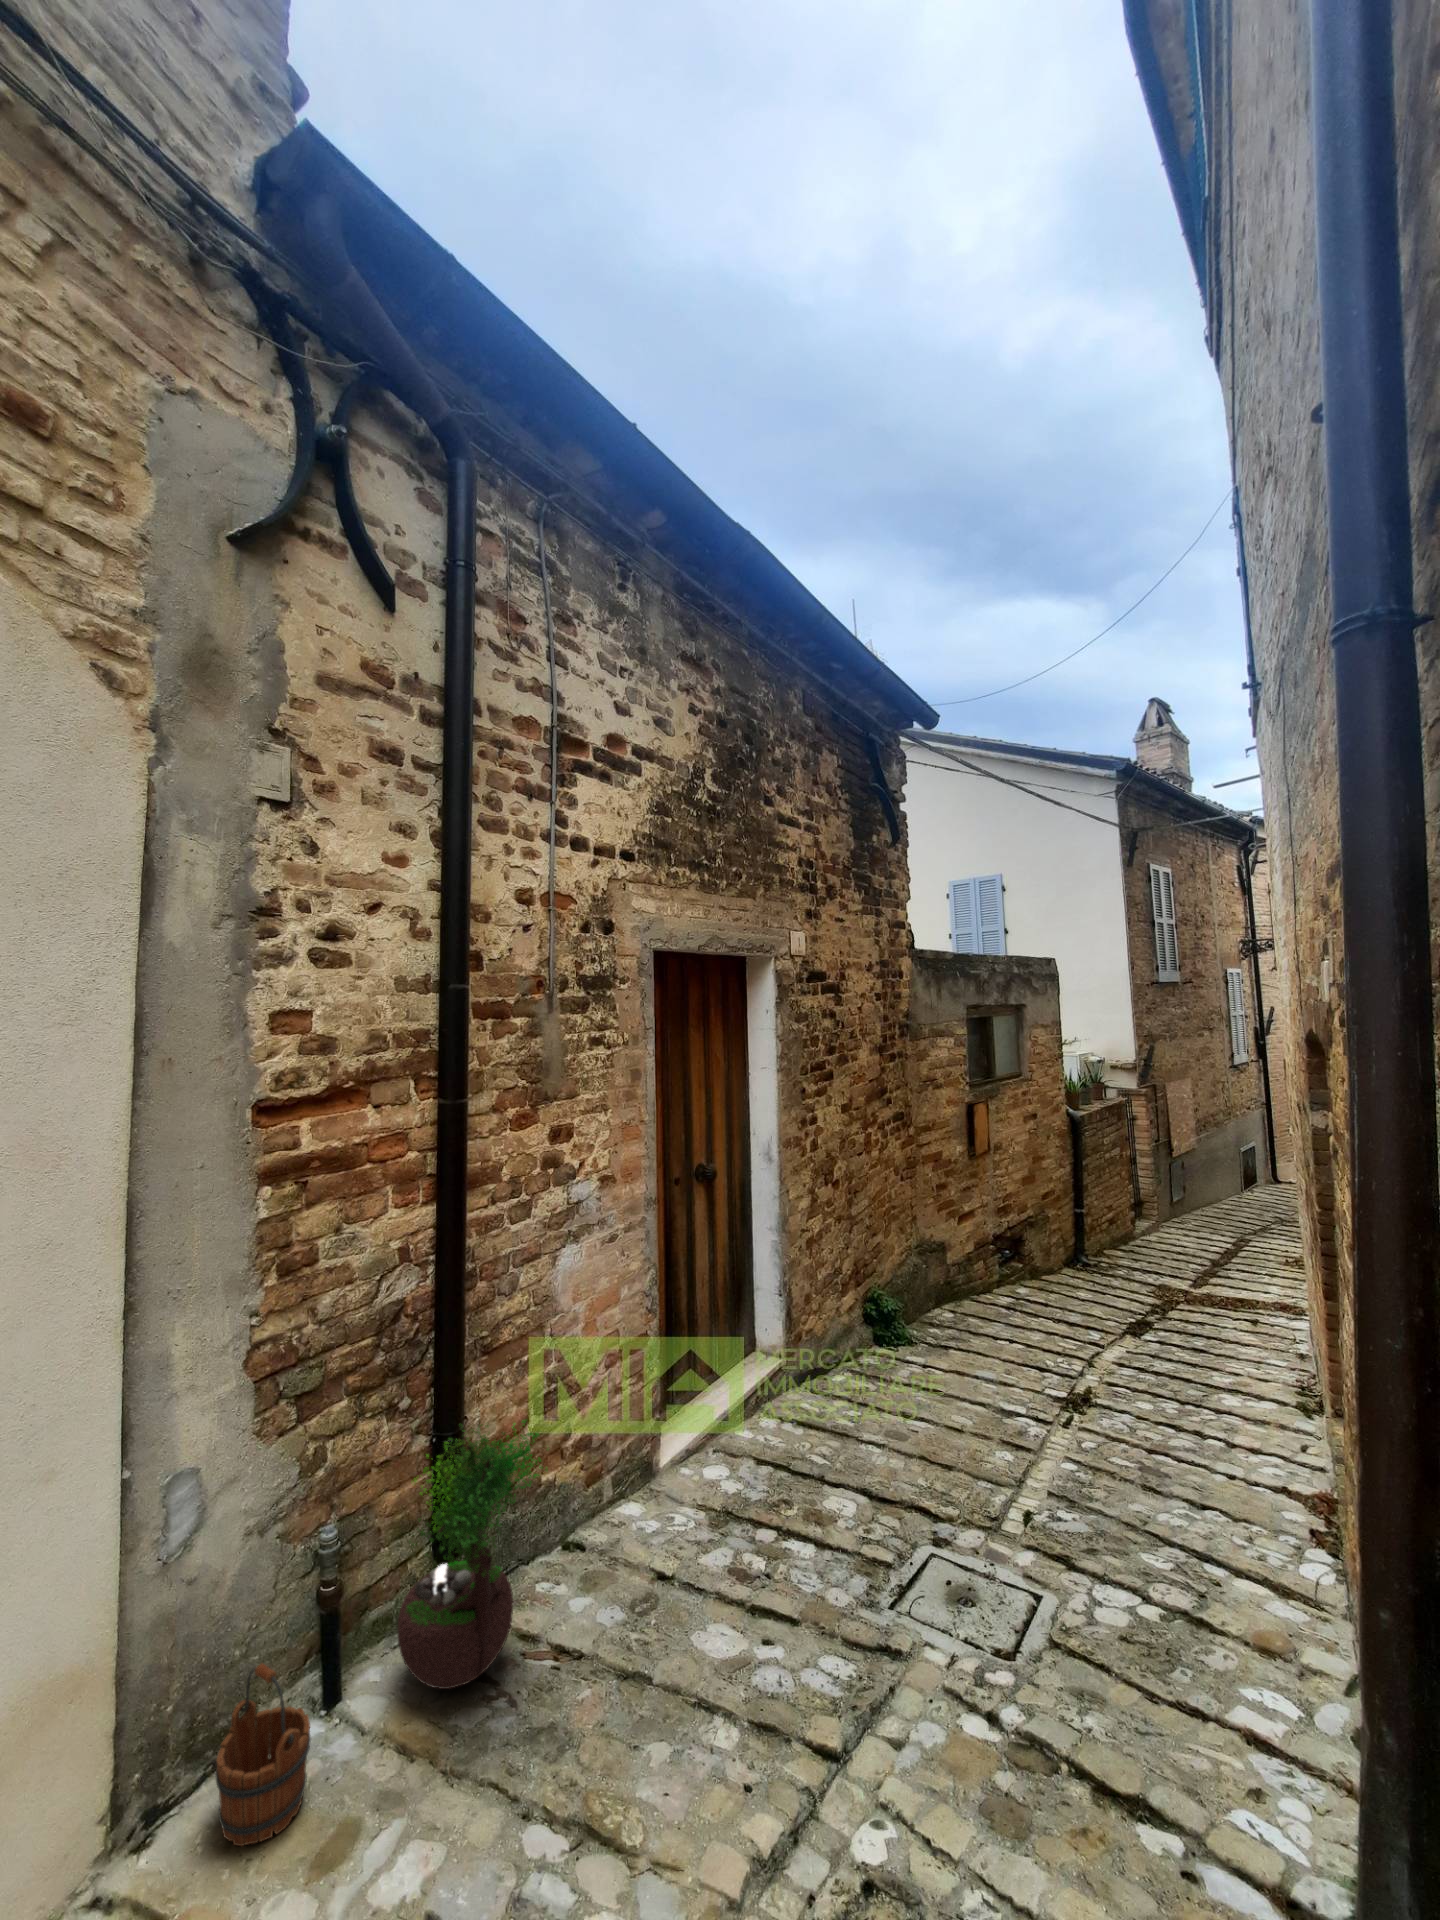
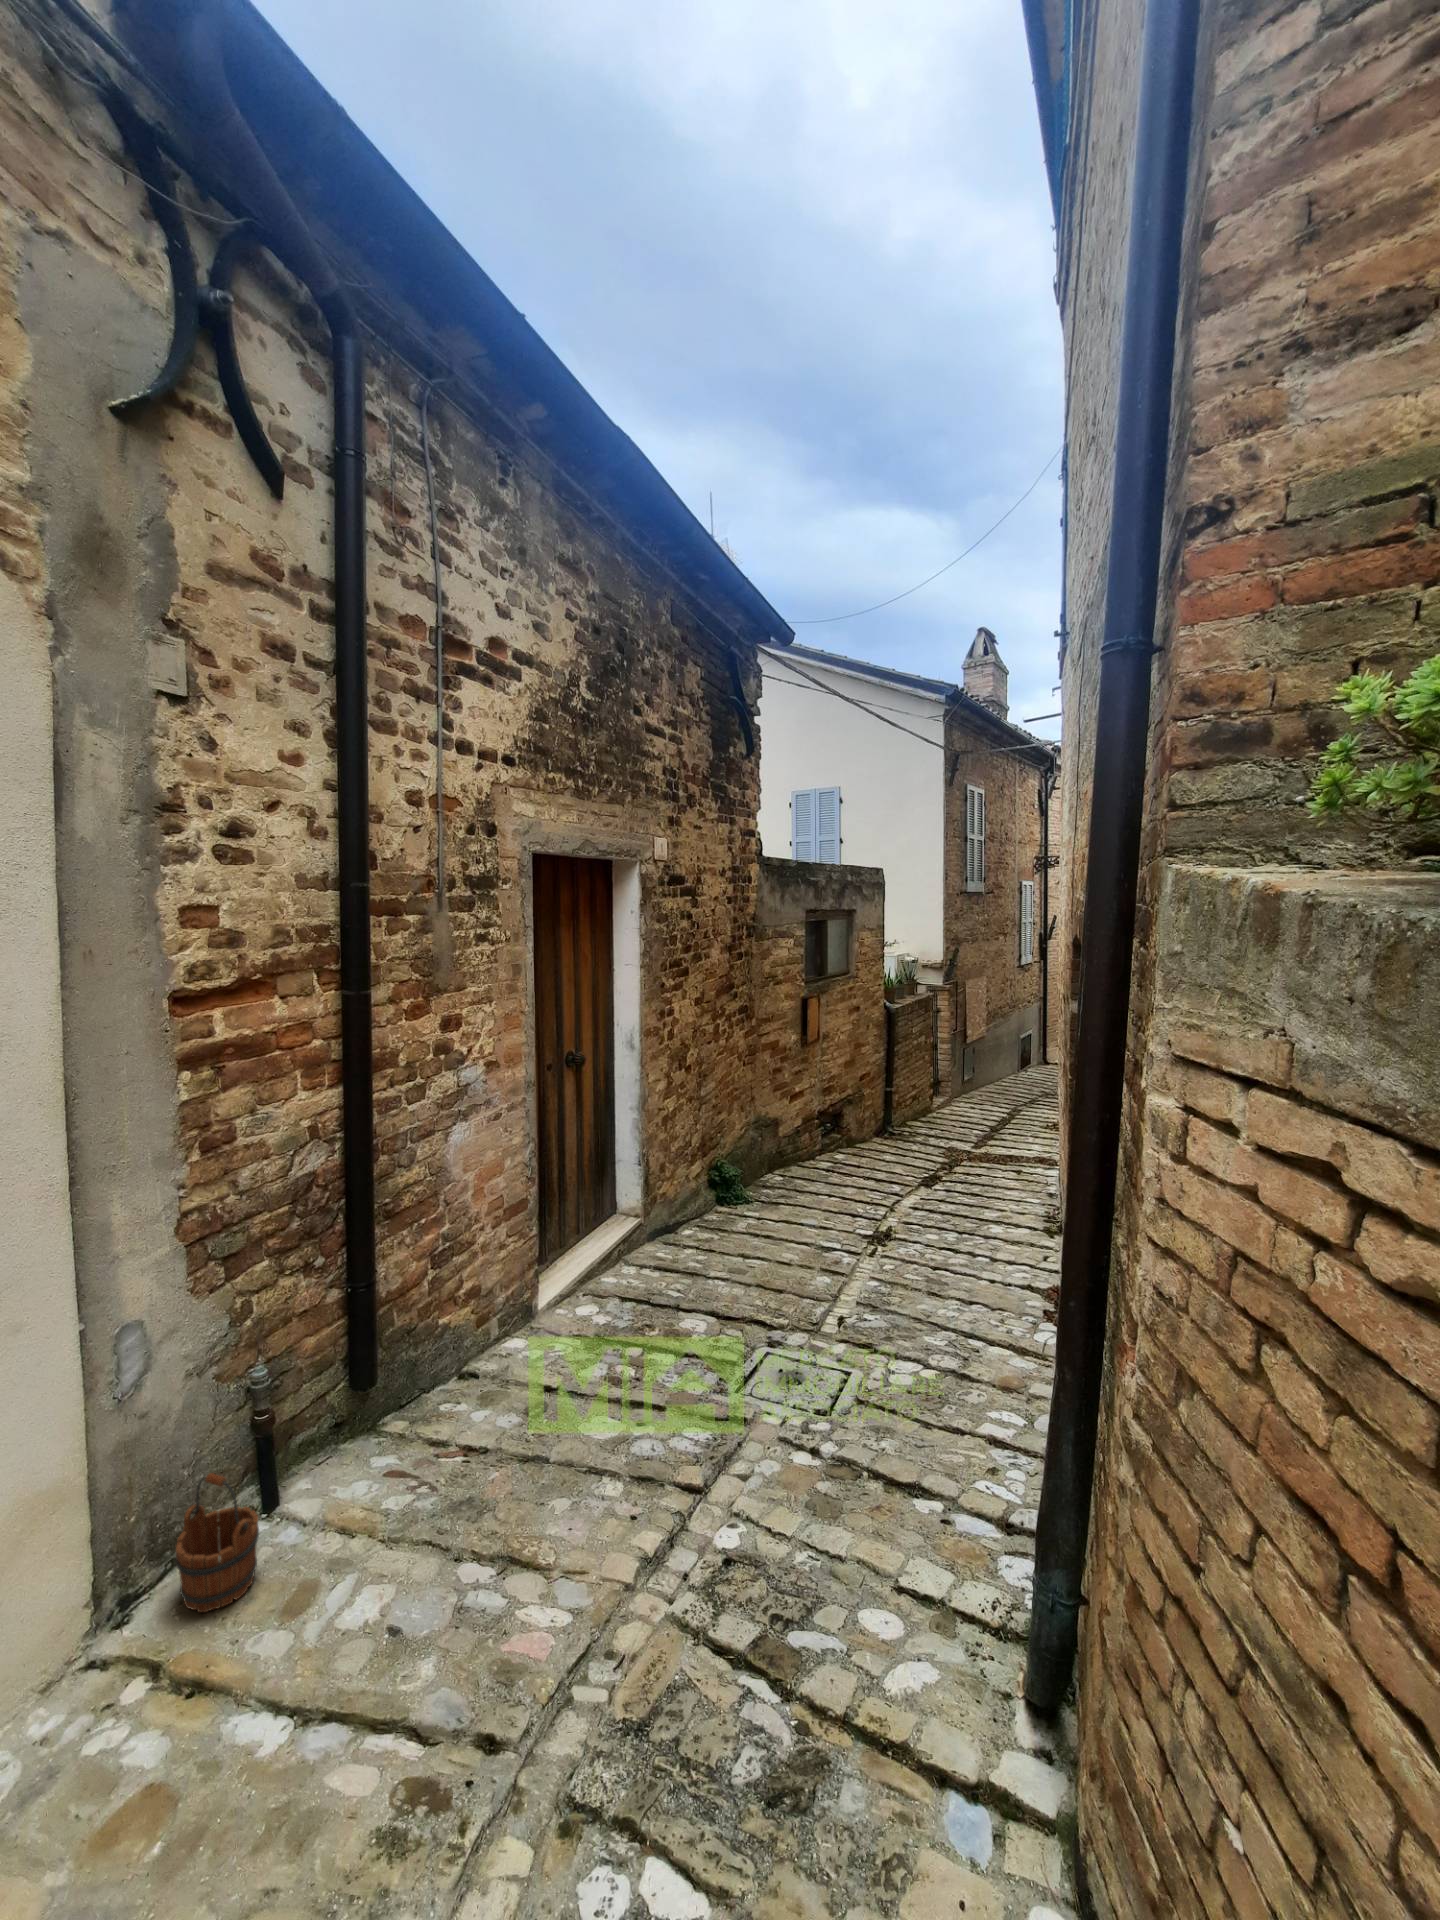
potted tree: present [397,1421,541,1689] -> none [323,1265,457,1484]

